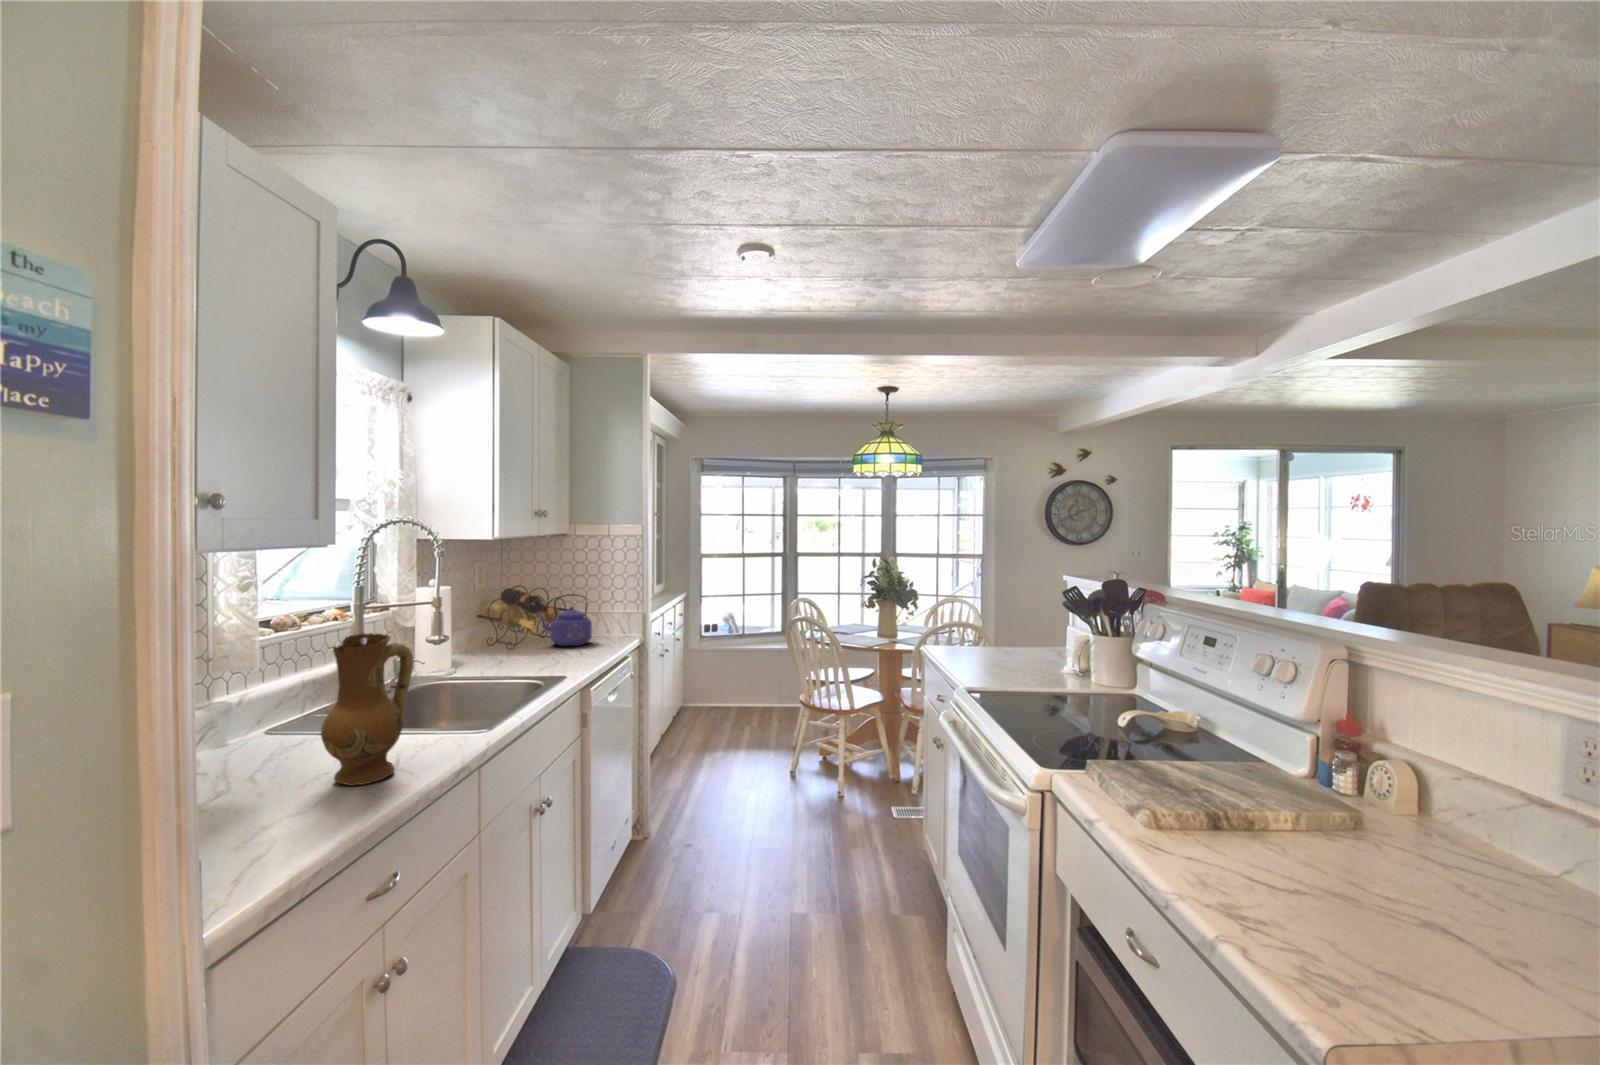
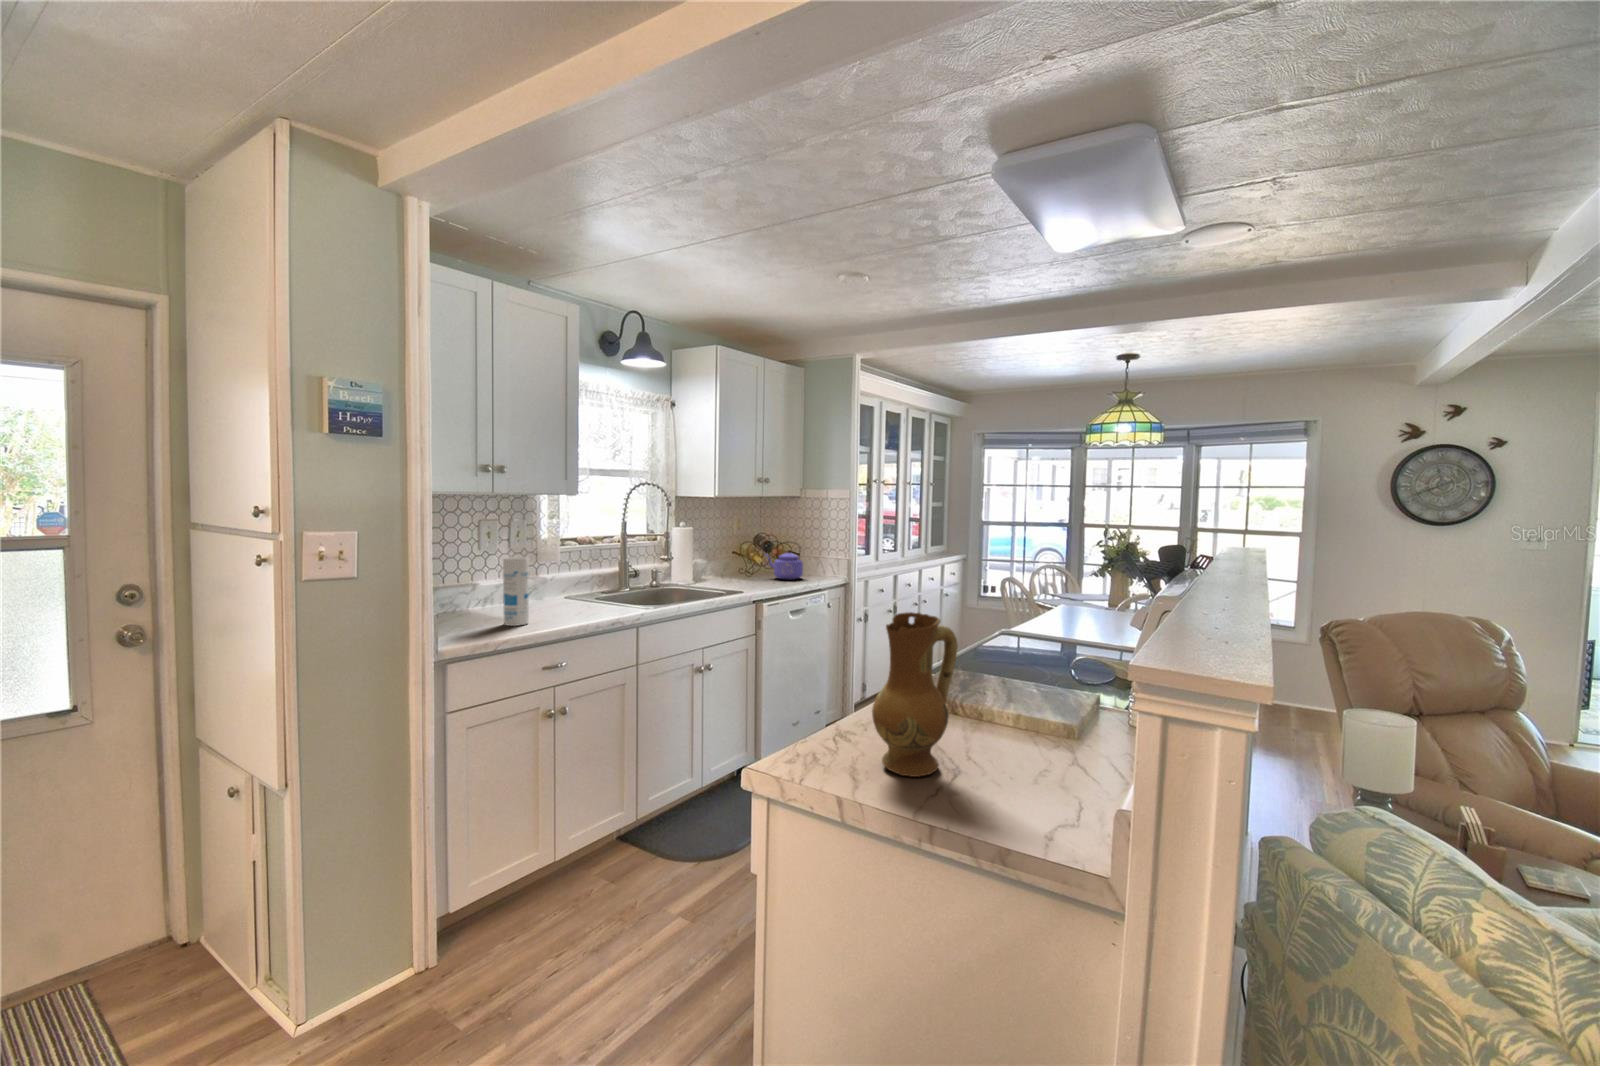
ceramic jug: present [321,633,413,786] -> present [872,612,958,777]
canister: none [250,679,311,832] -> present [503,557,529,626]

